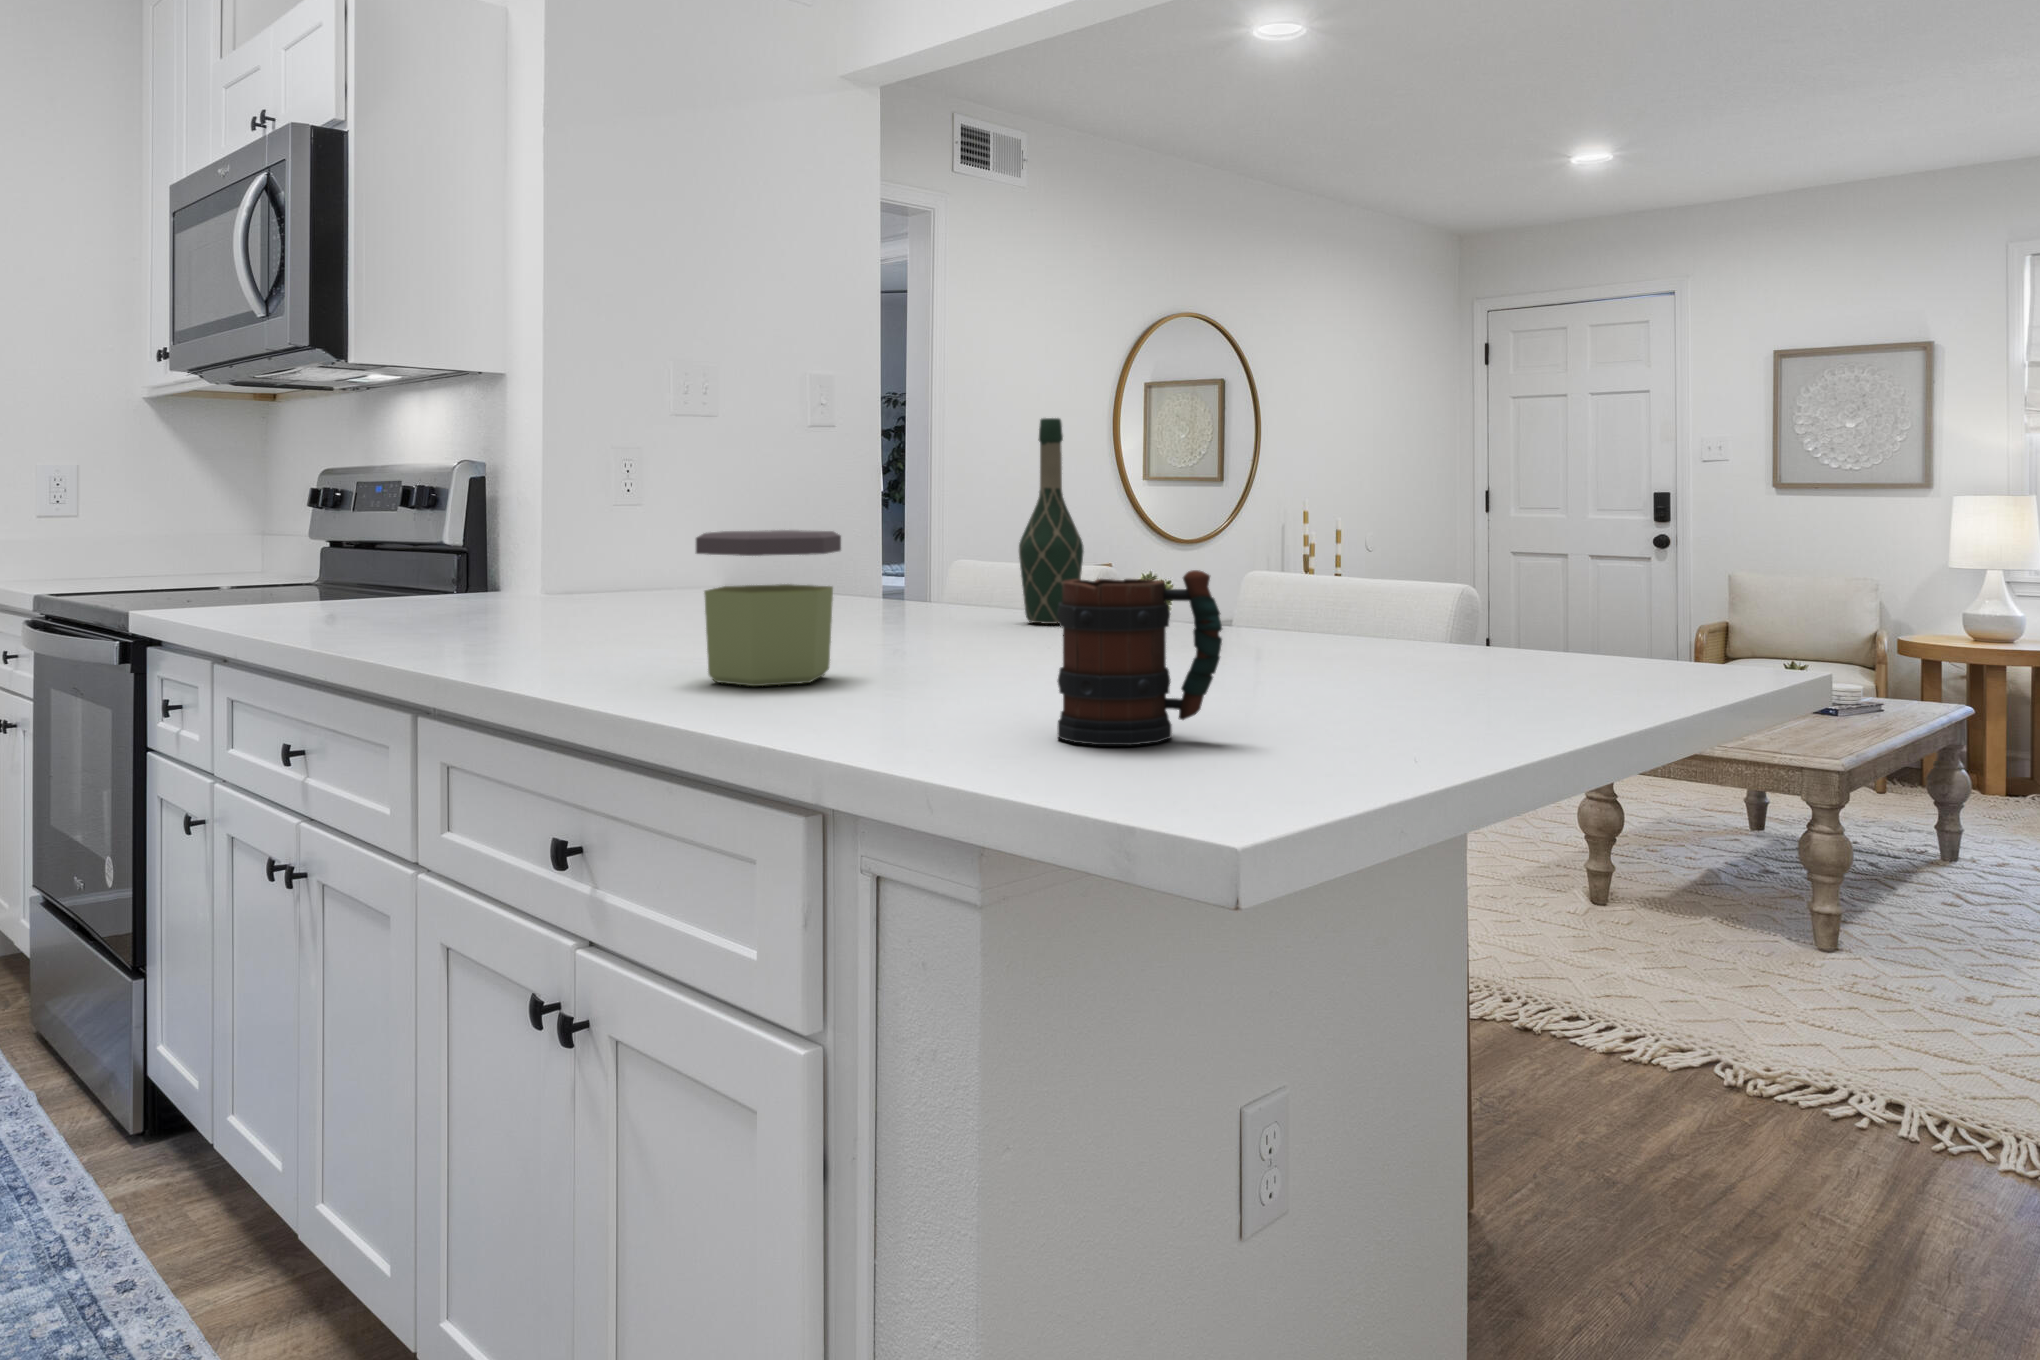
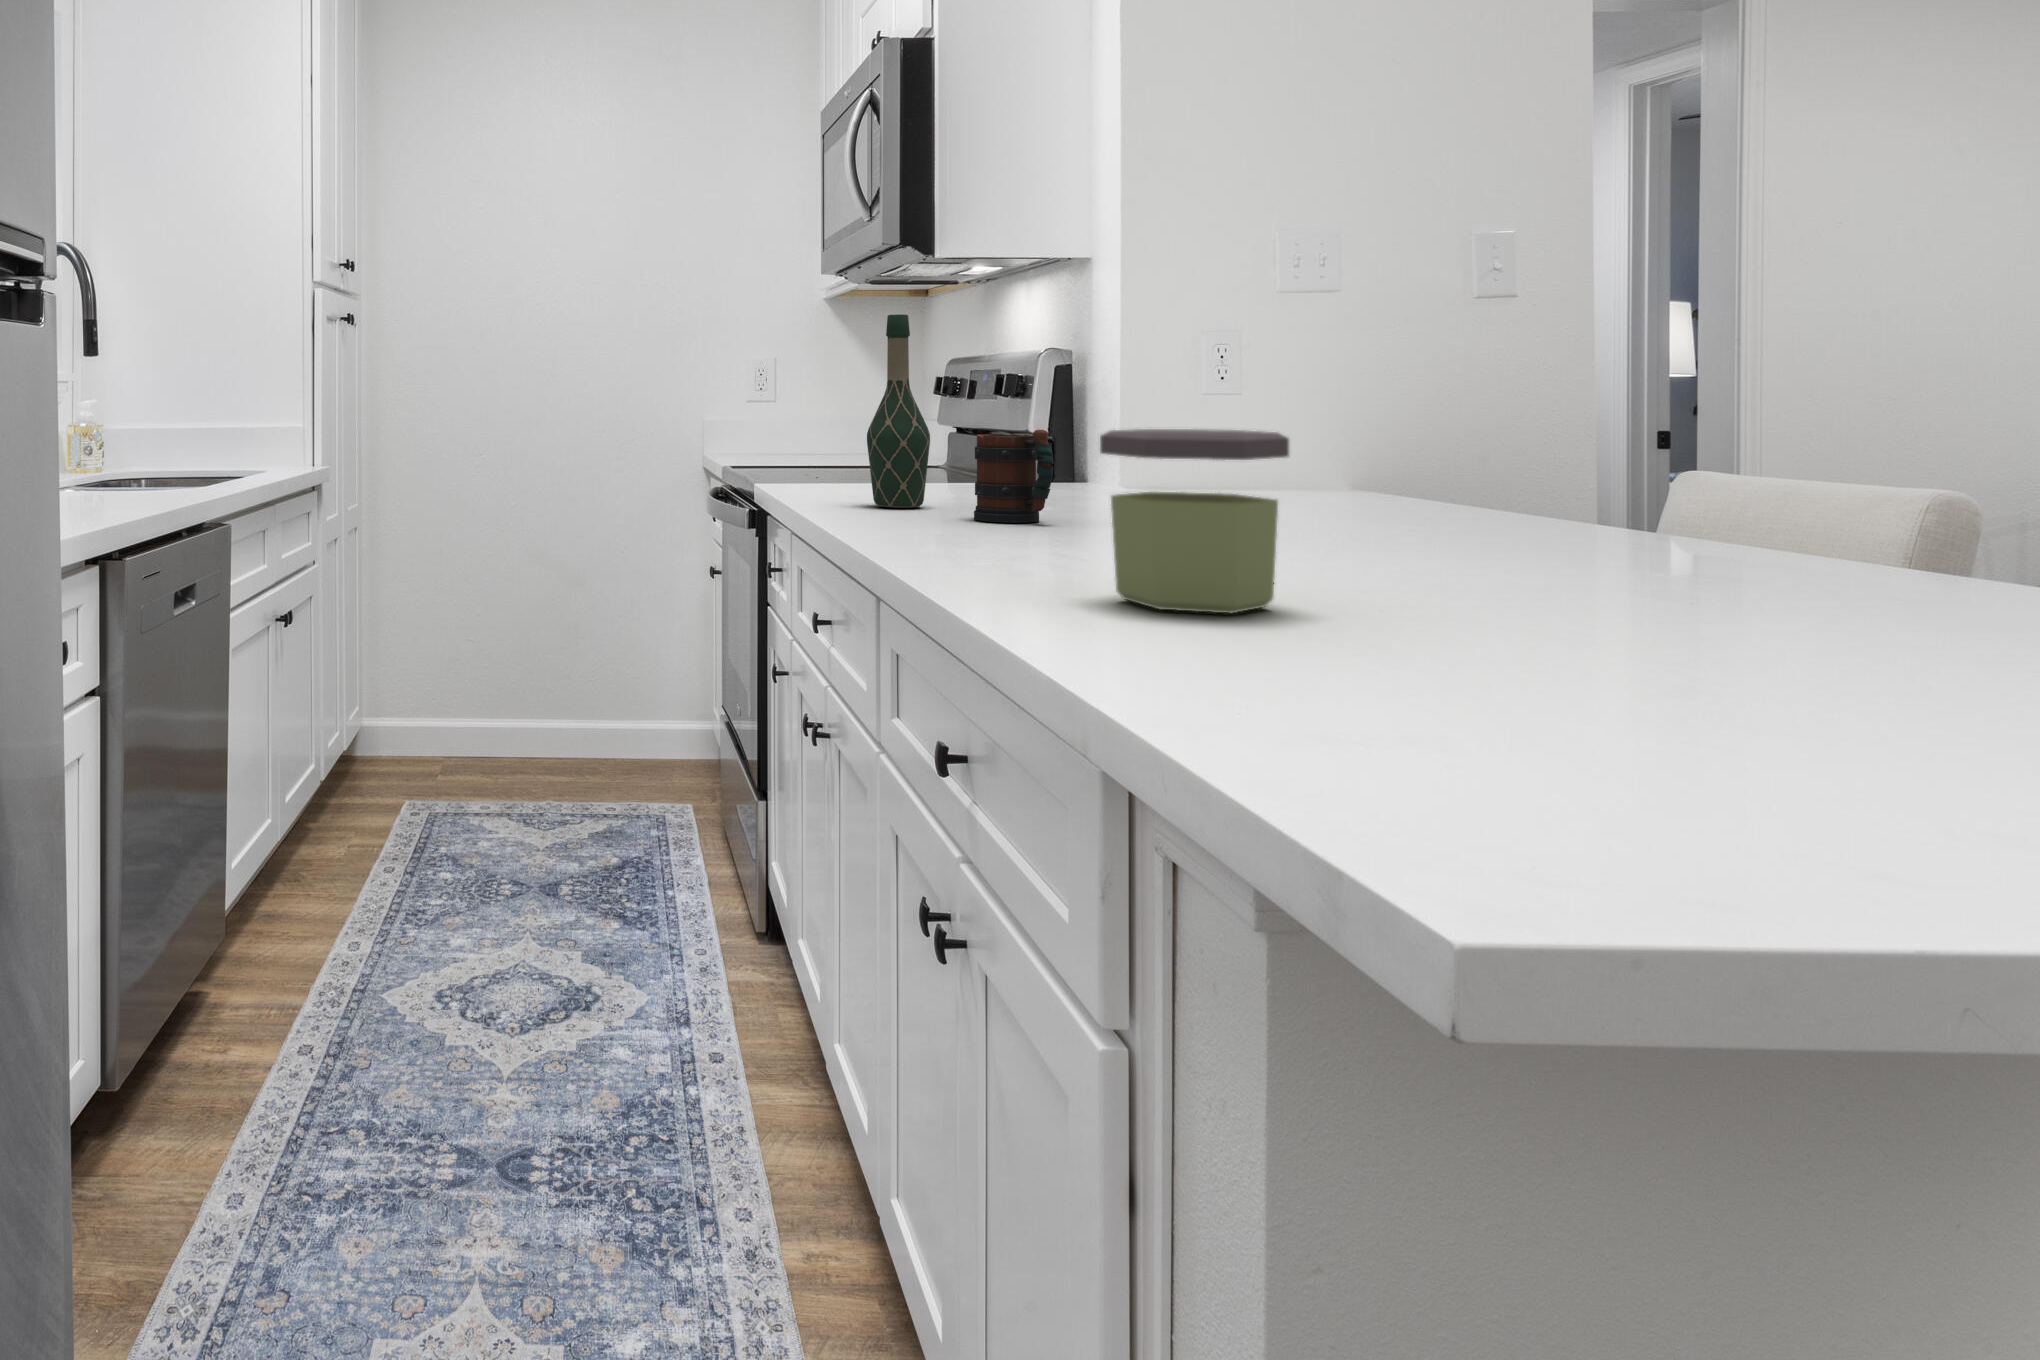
wine bottle: present [1019,418,1084,624] -> present [867,314,930,508]
mug: present [1057,570,1222,745] -> present [974,430,1054,523]

